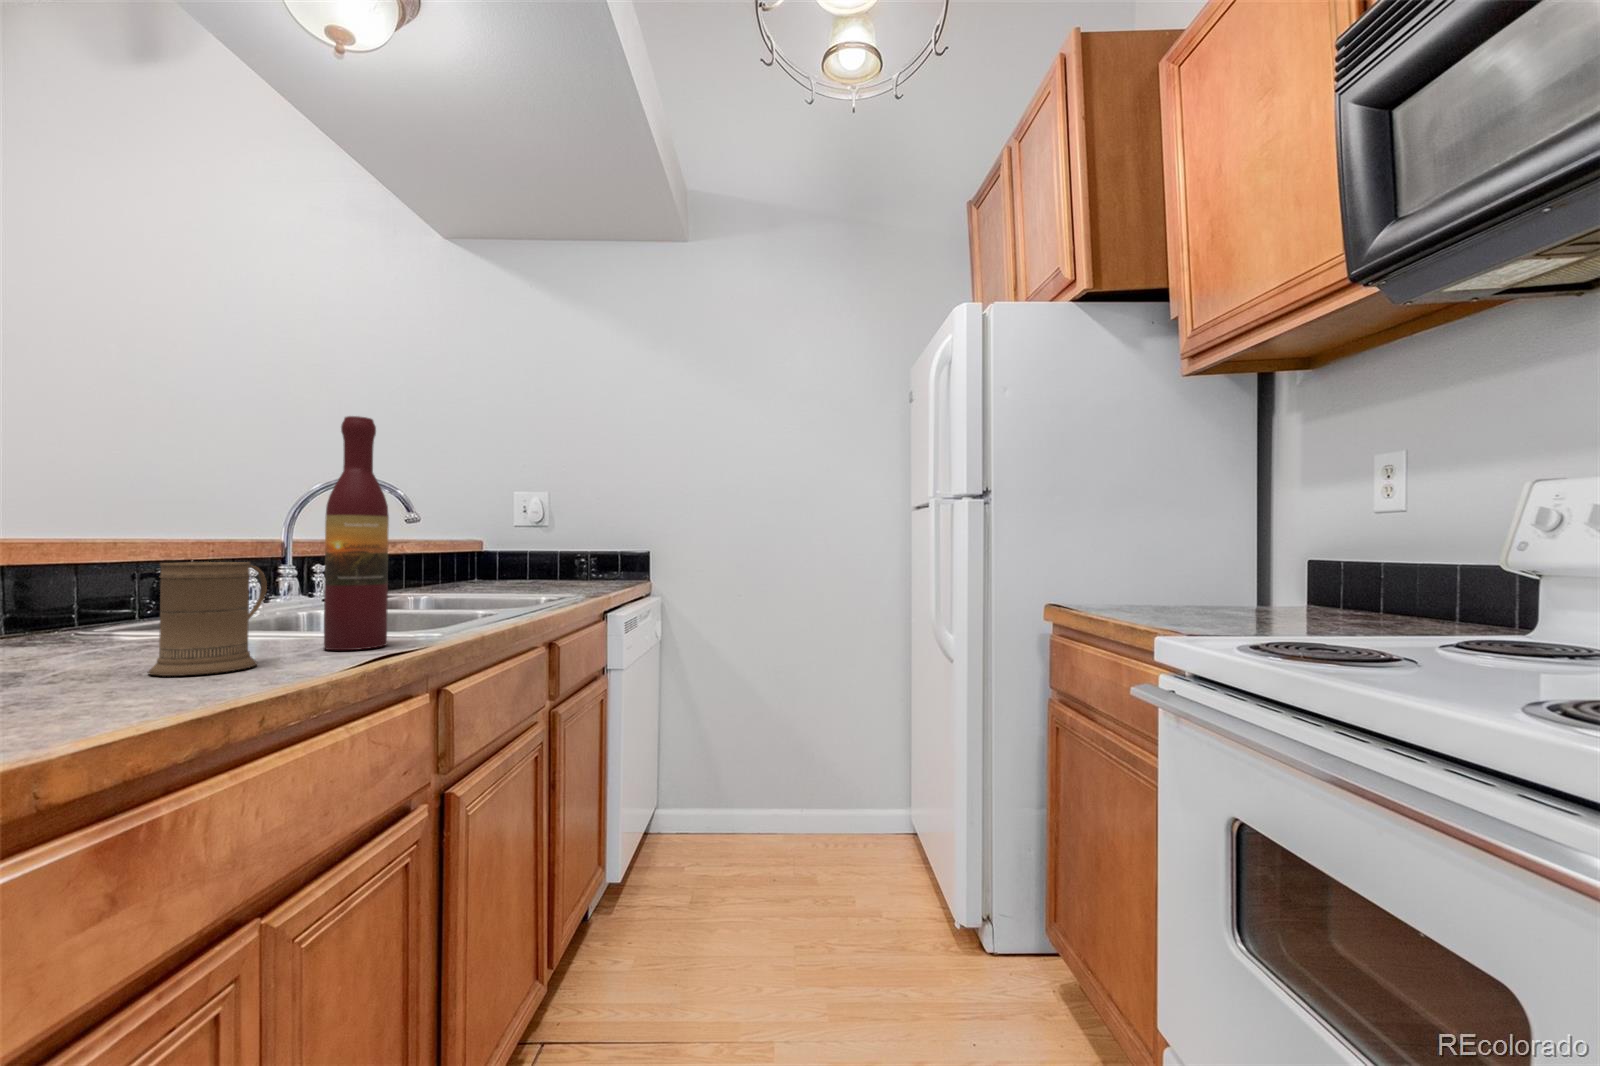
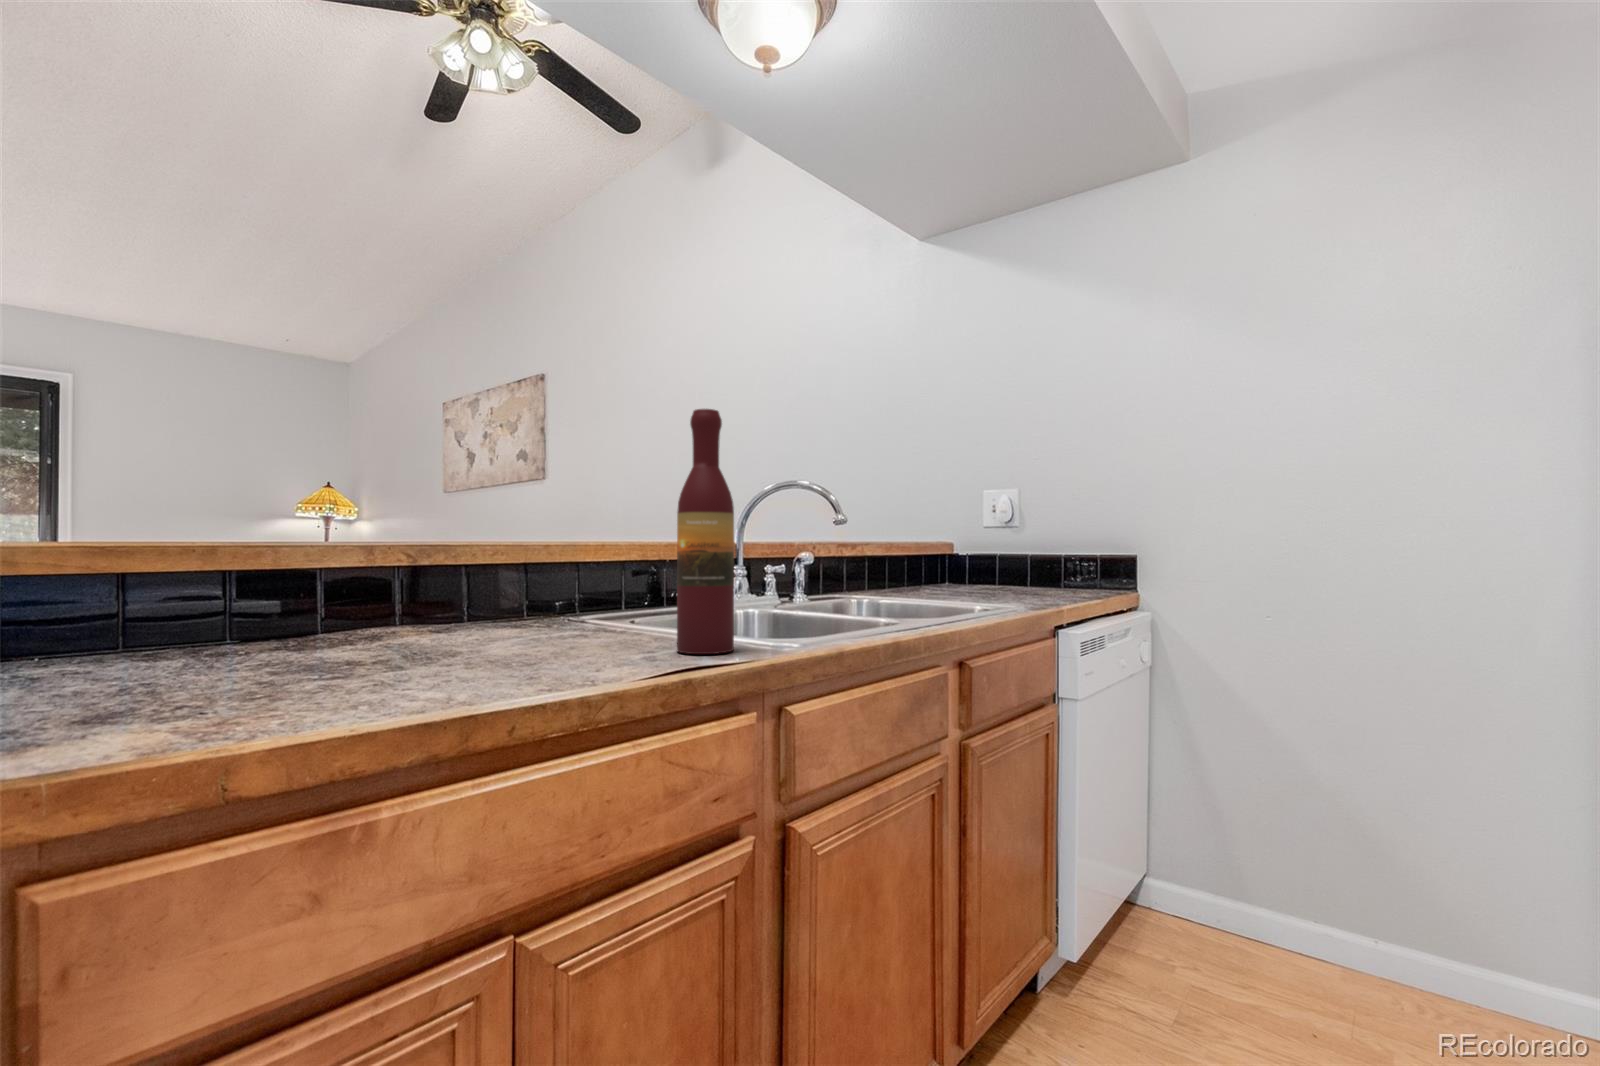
mug: present [148,562,267,676] -> none [514,560,619,667]

